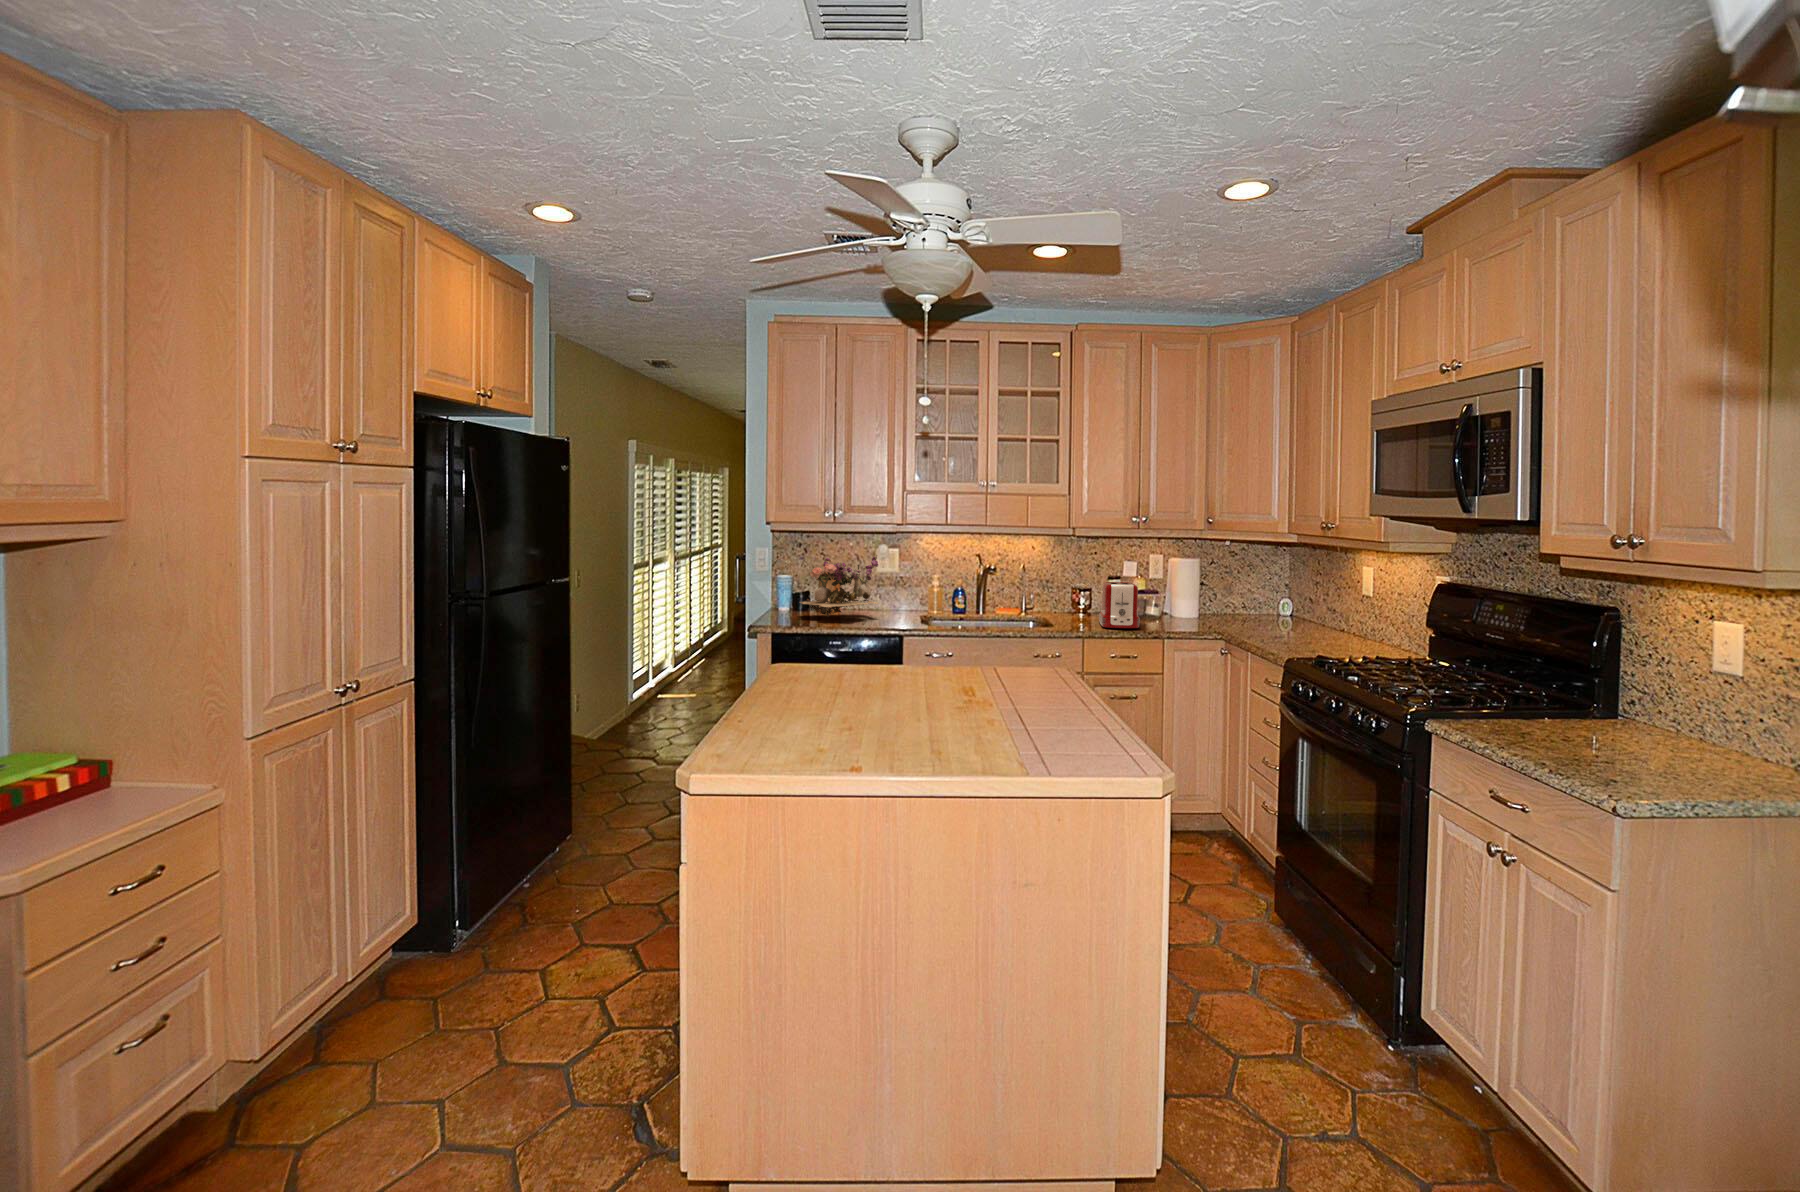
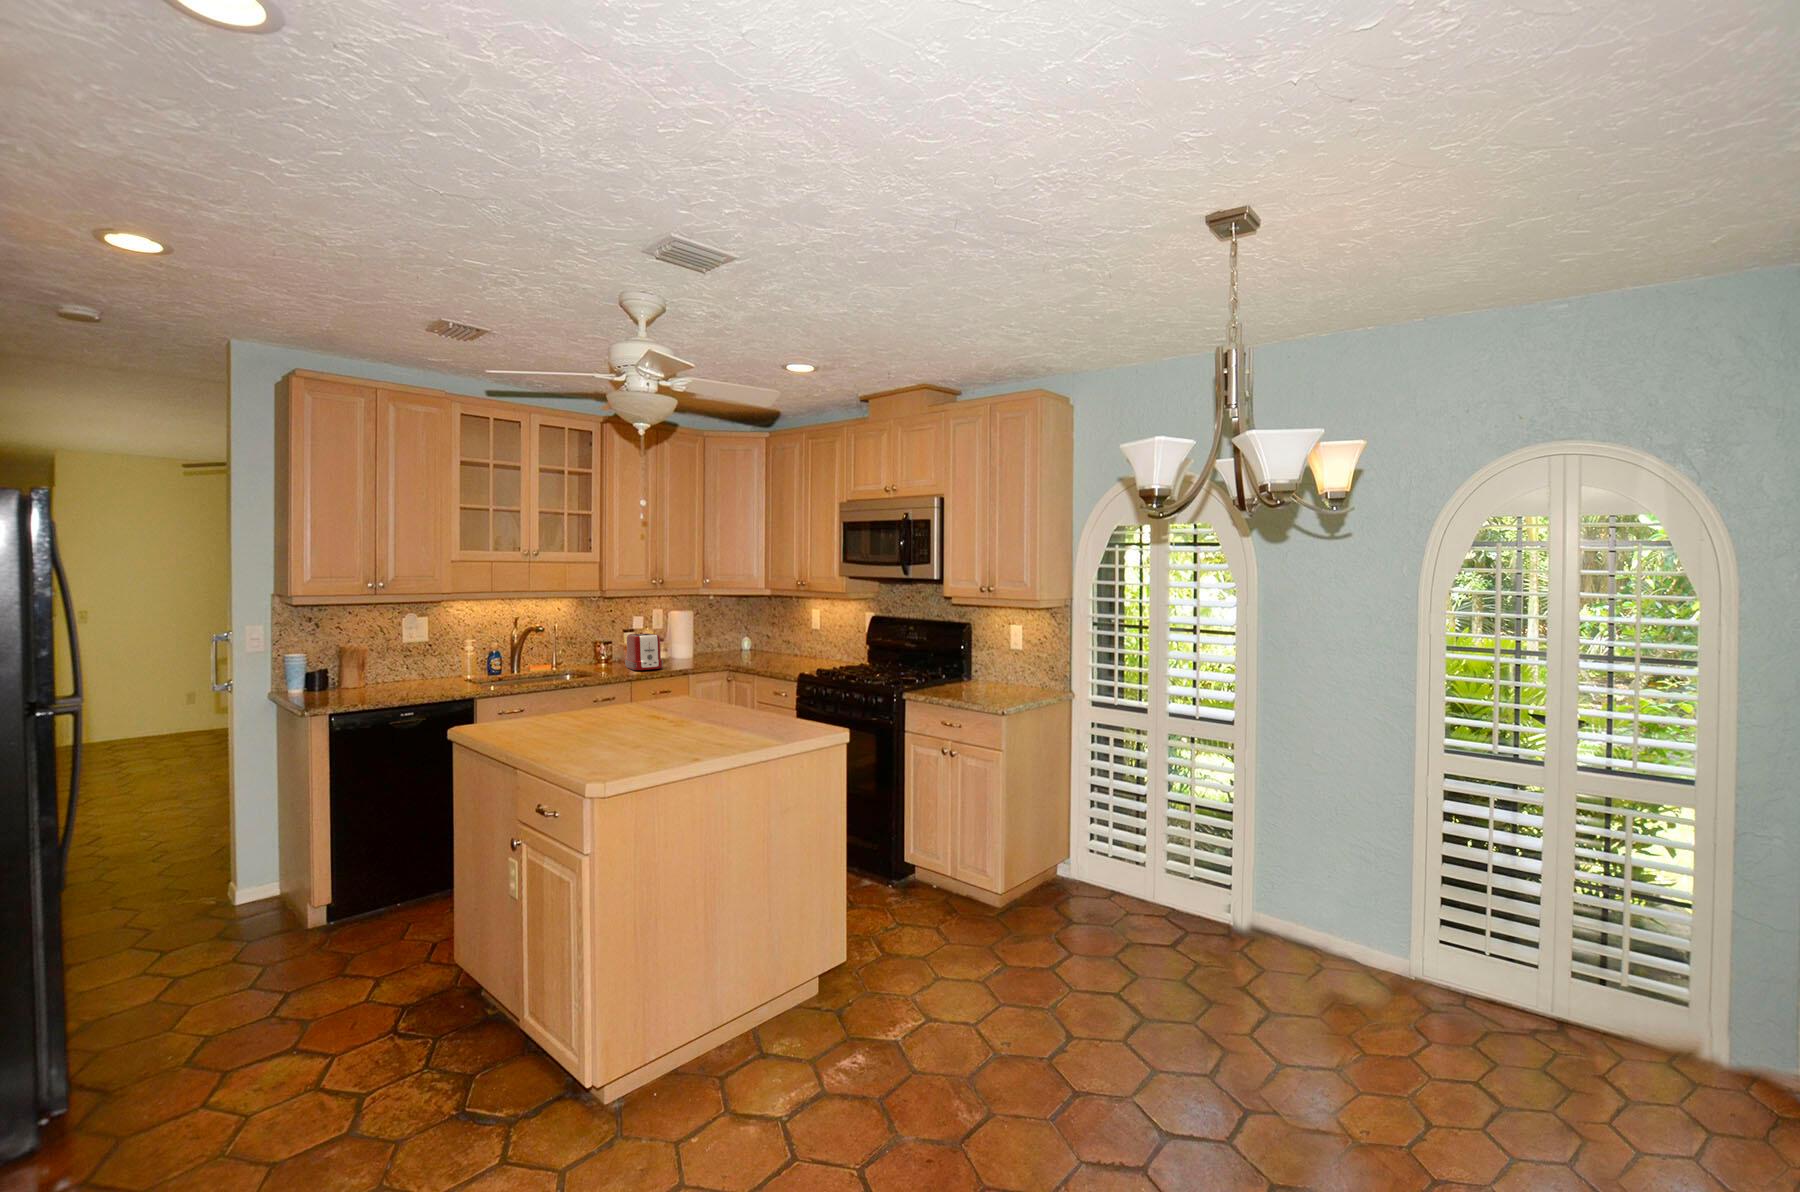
flower arrangement: present [800,555,878,617] -> none [324,626,420,690]

